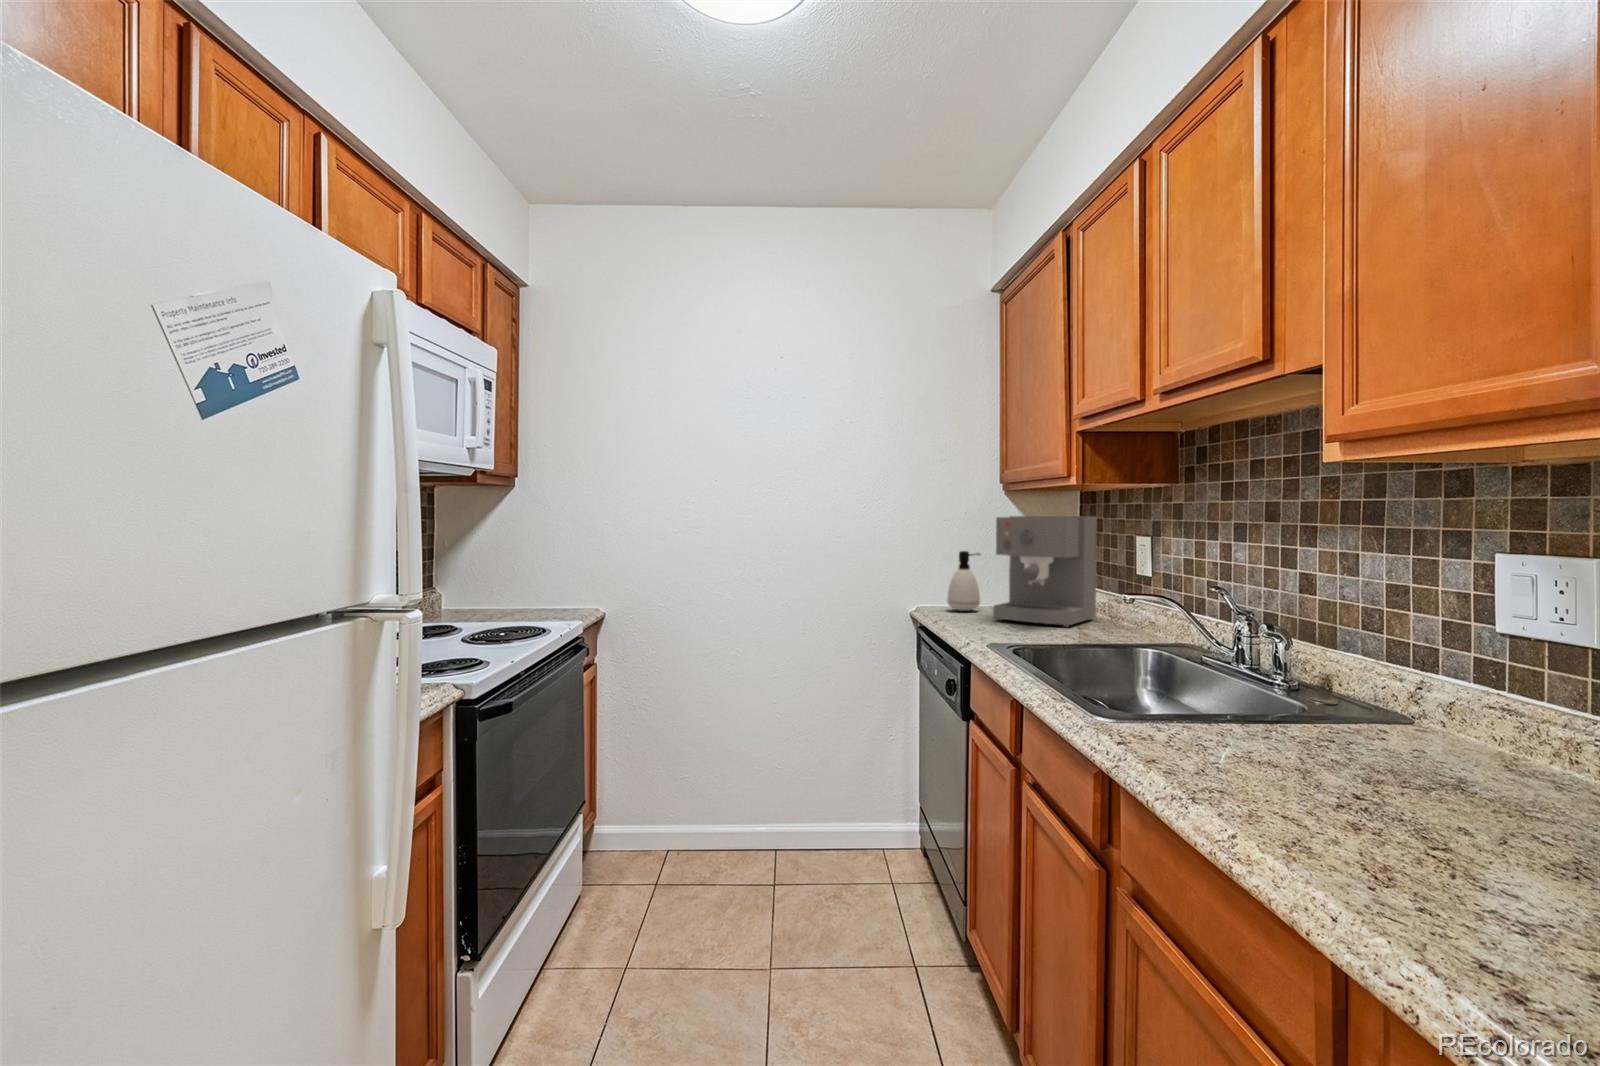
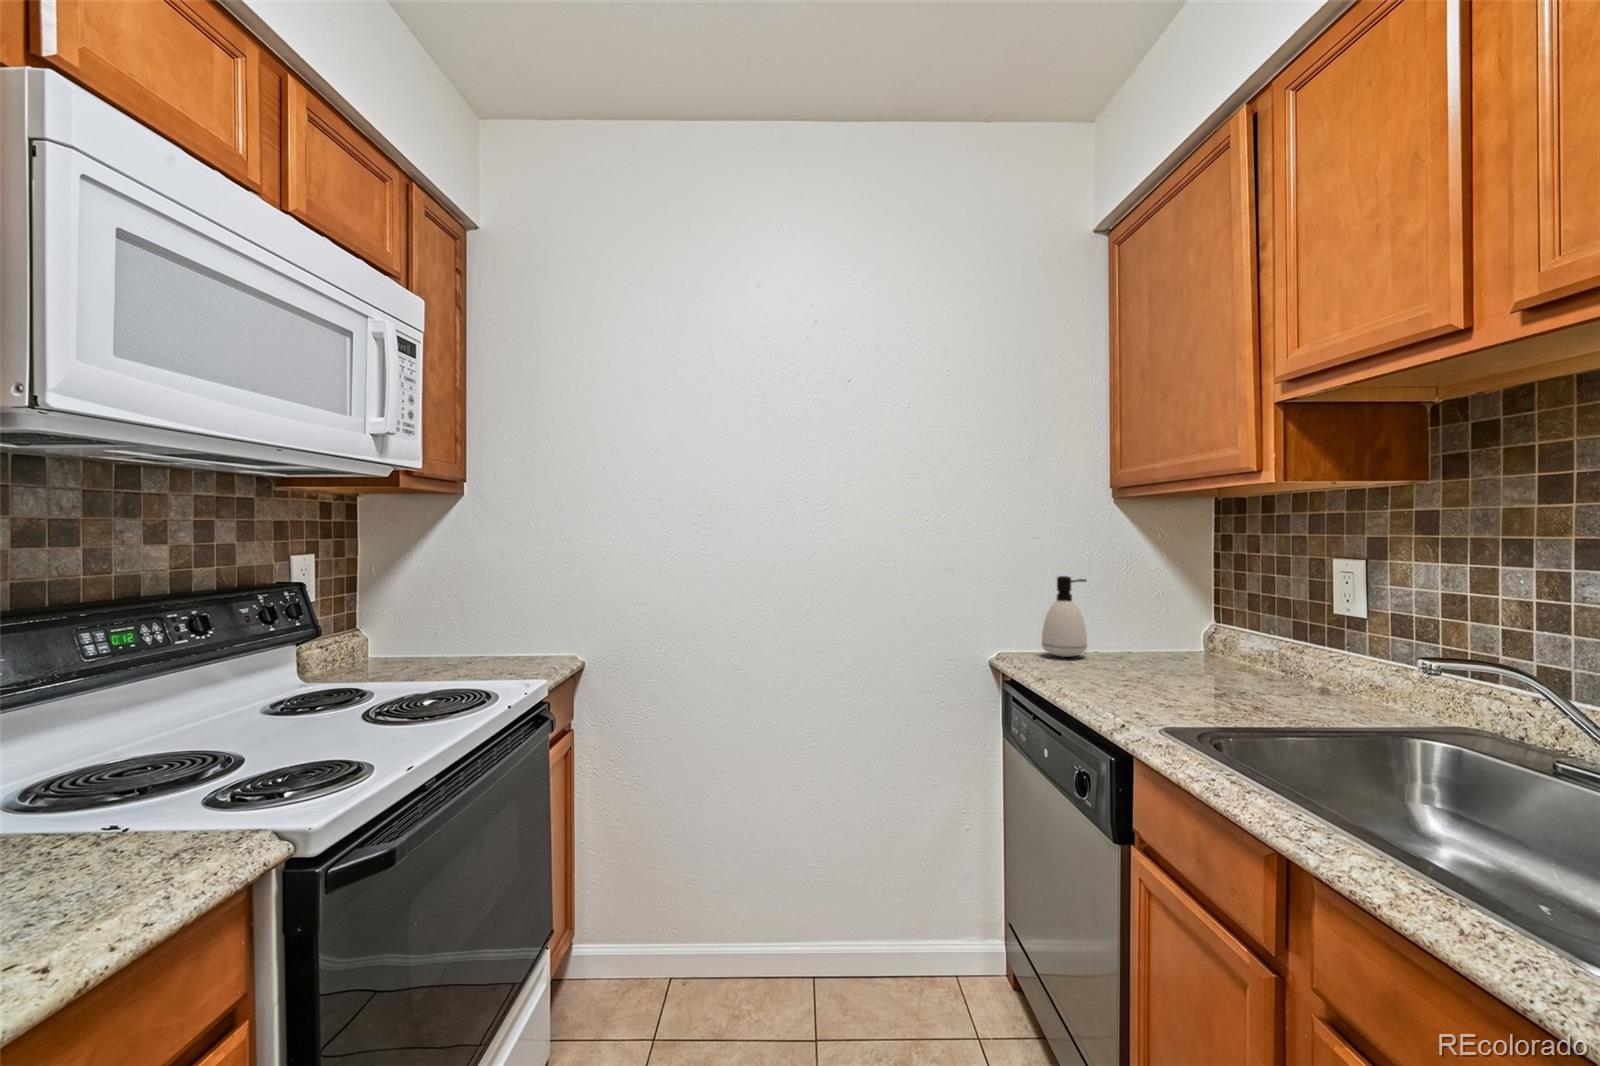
coffee maker: present [993,516,1097,627] -> none [1122,529,1264,689]

